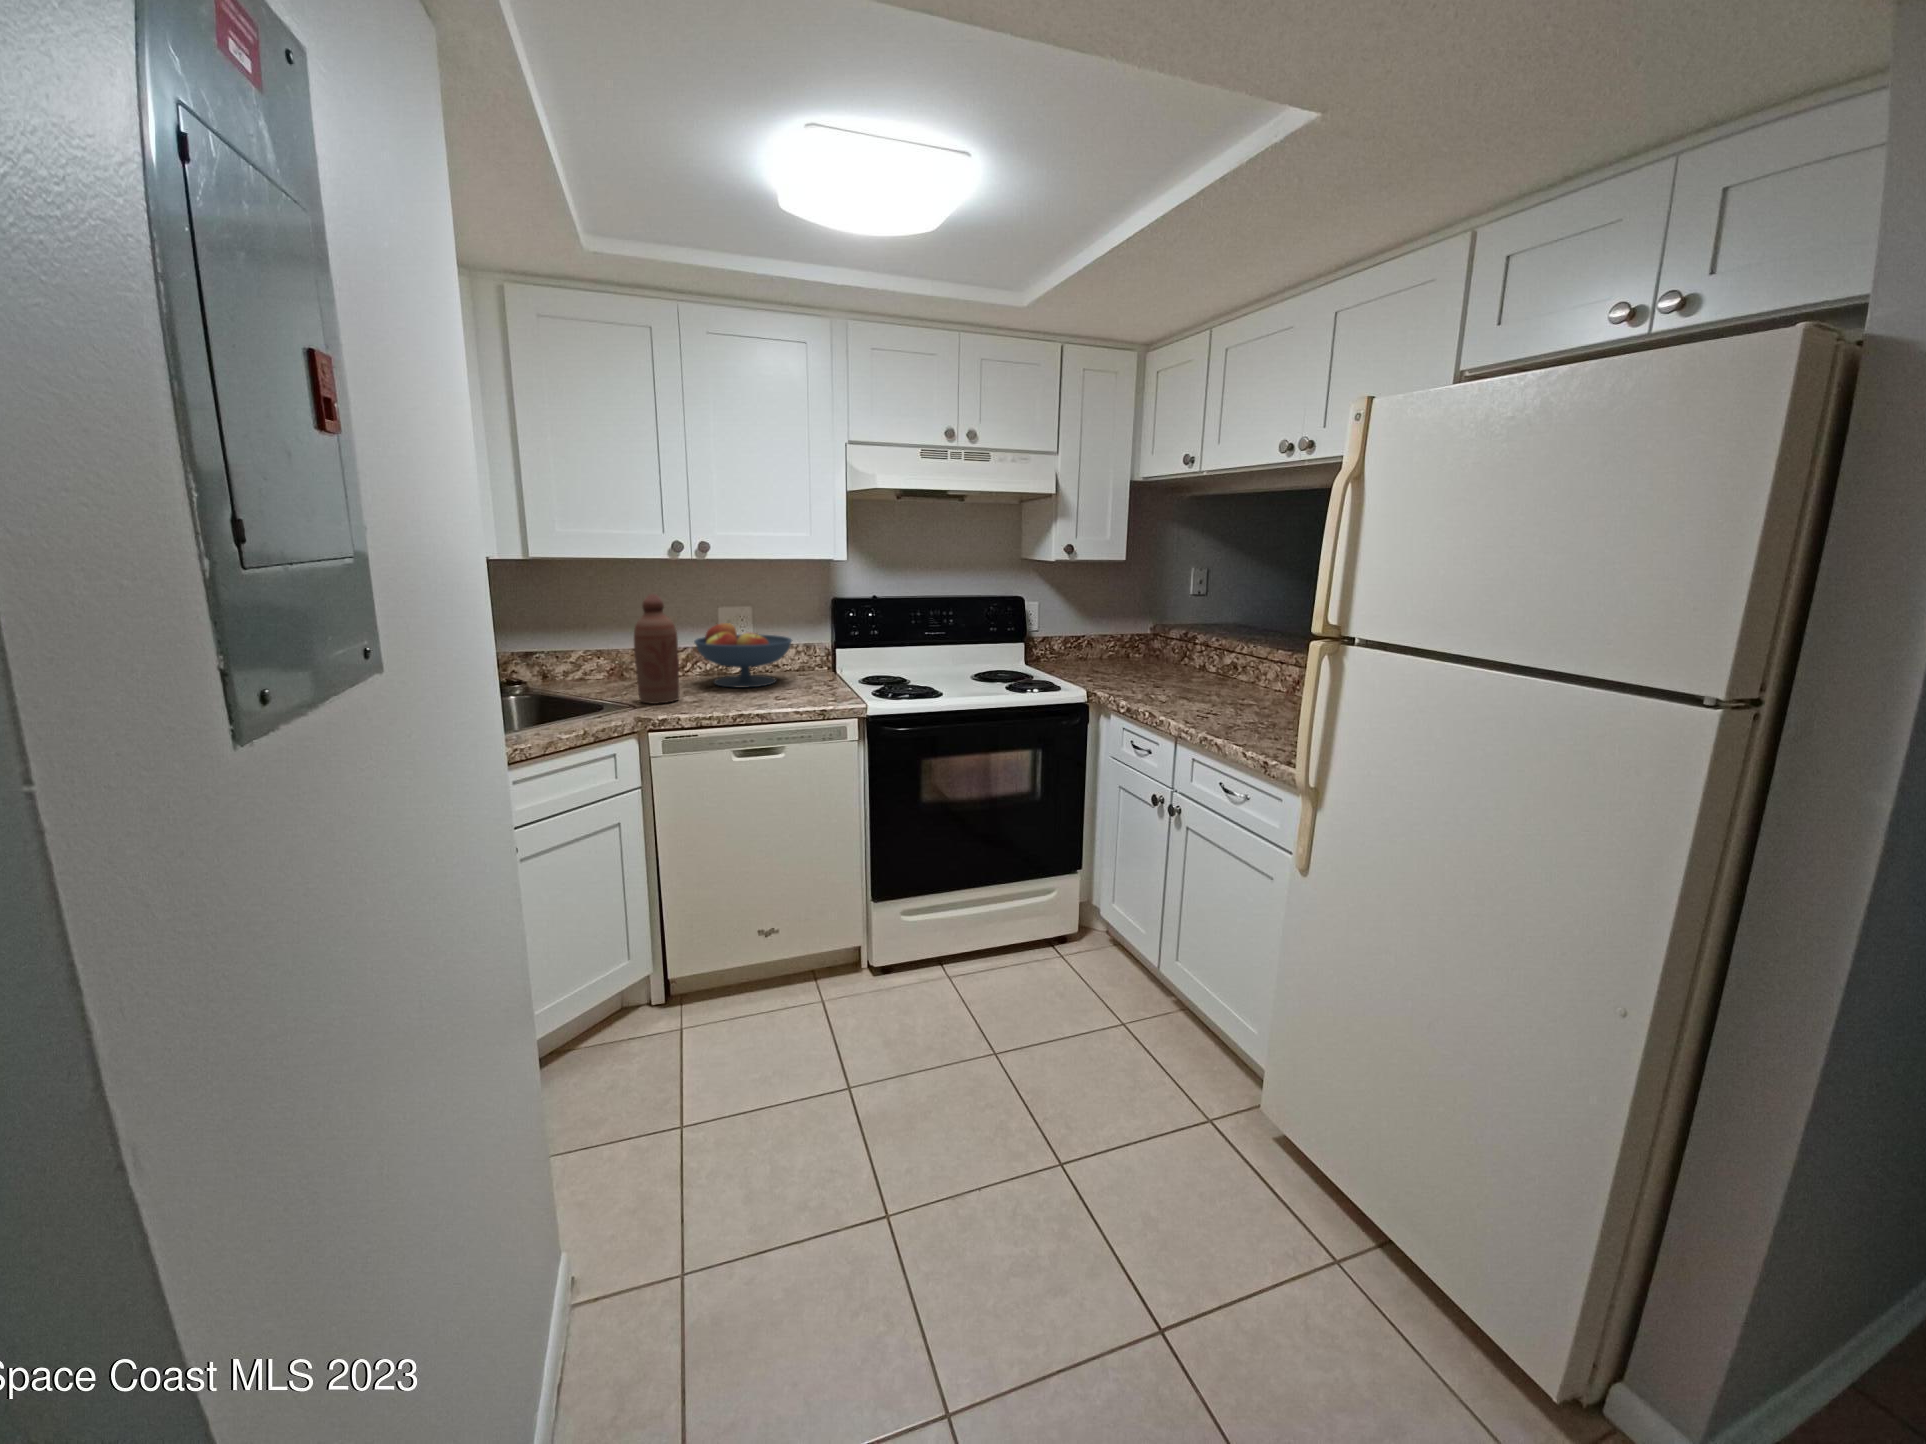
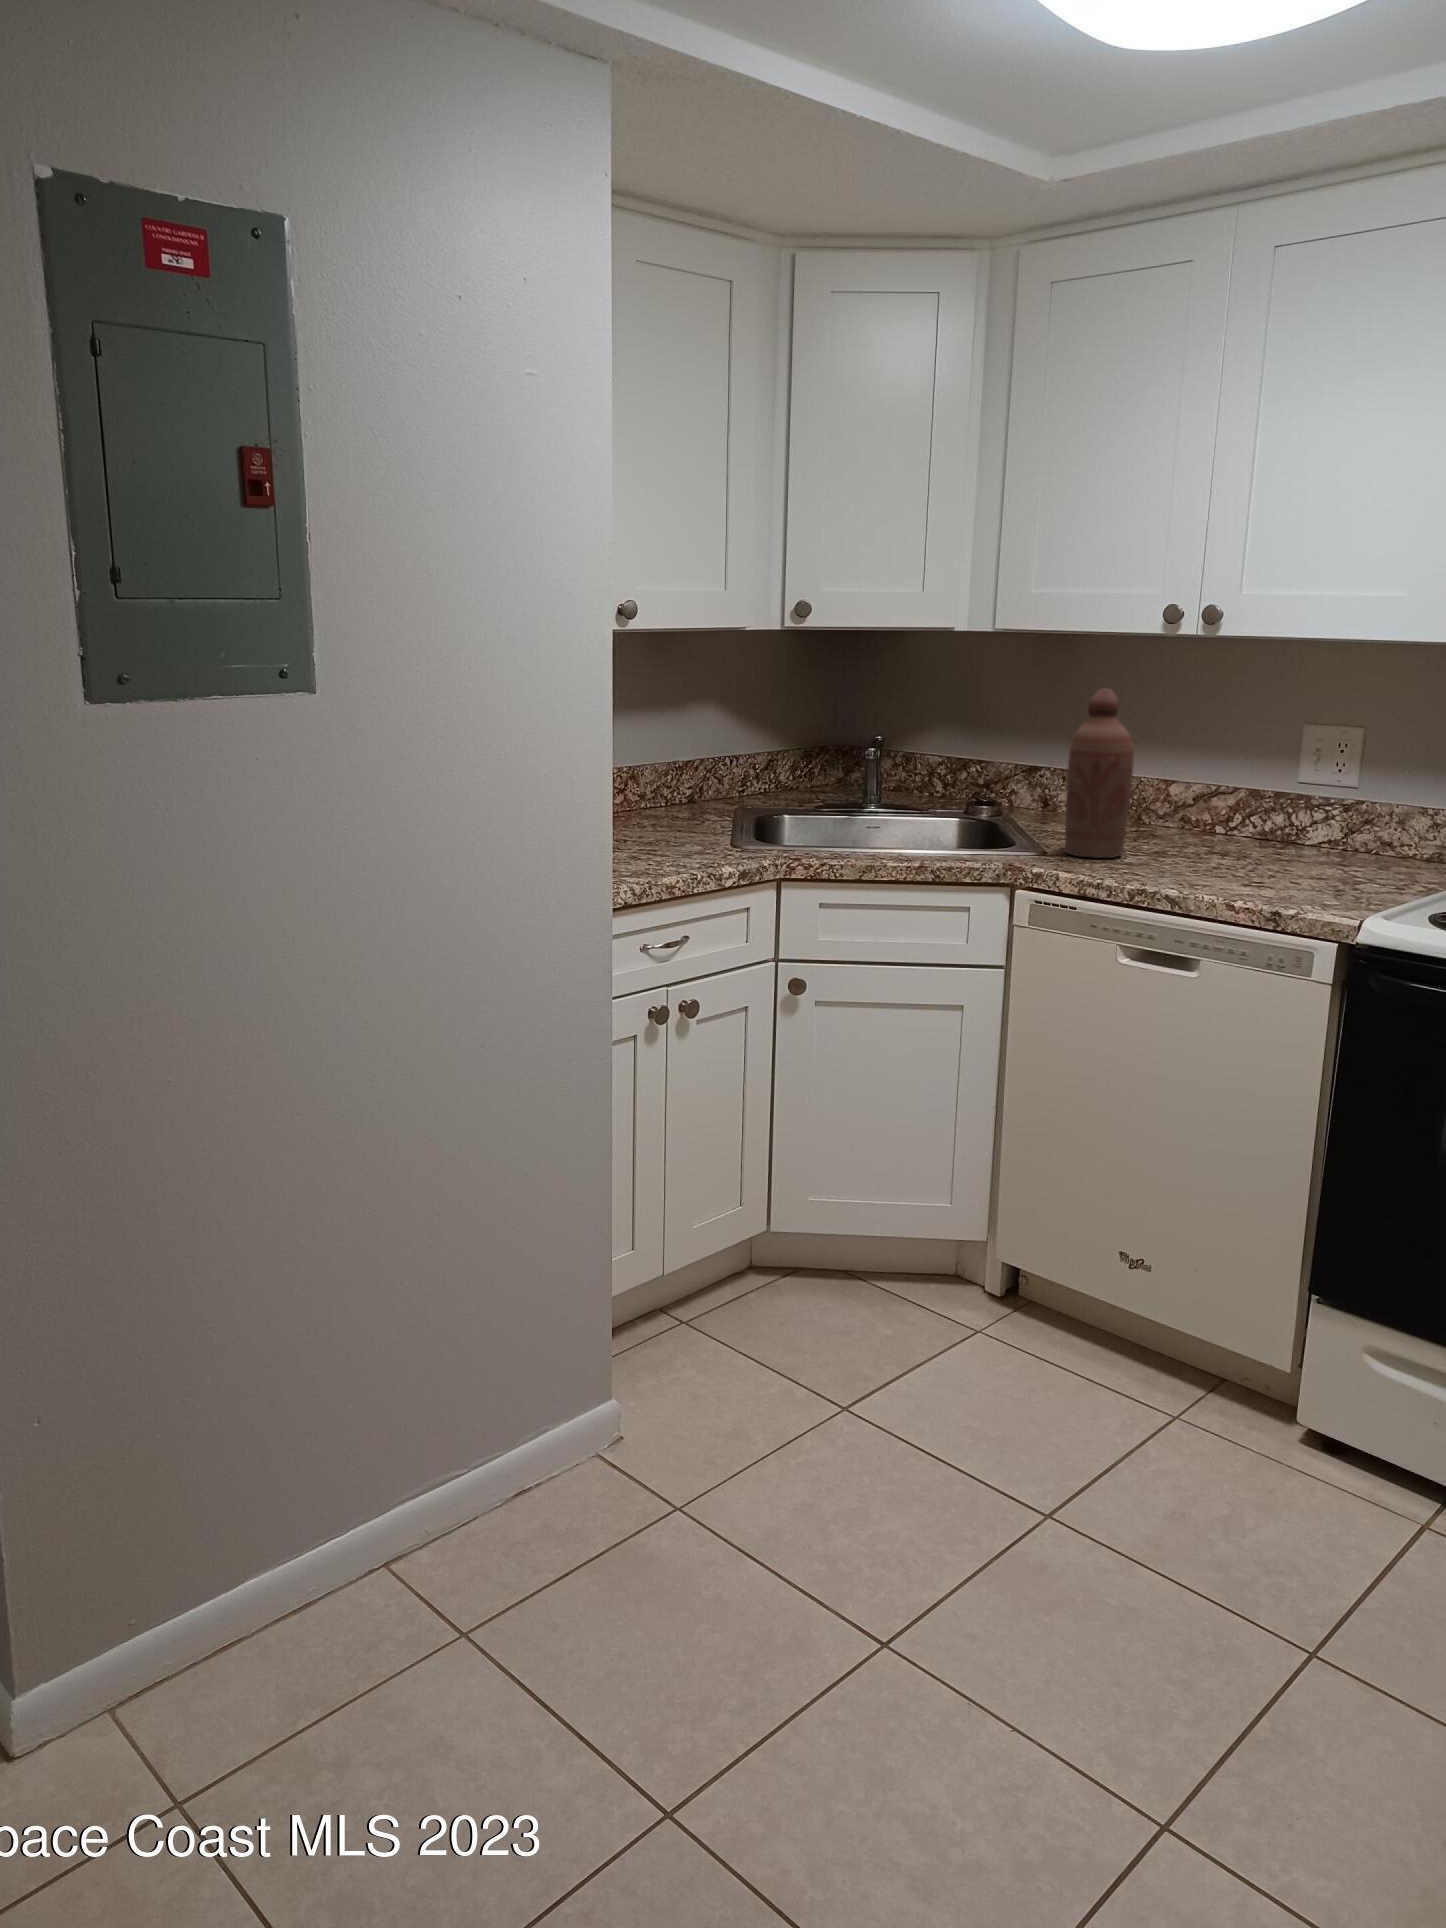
fruit bowl: present [694,623,792,688] -> none [1199,748,1379,866]

